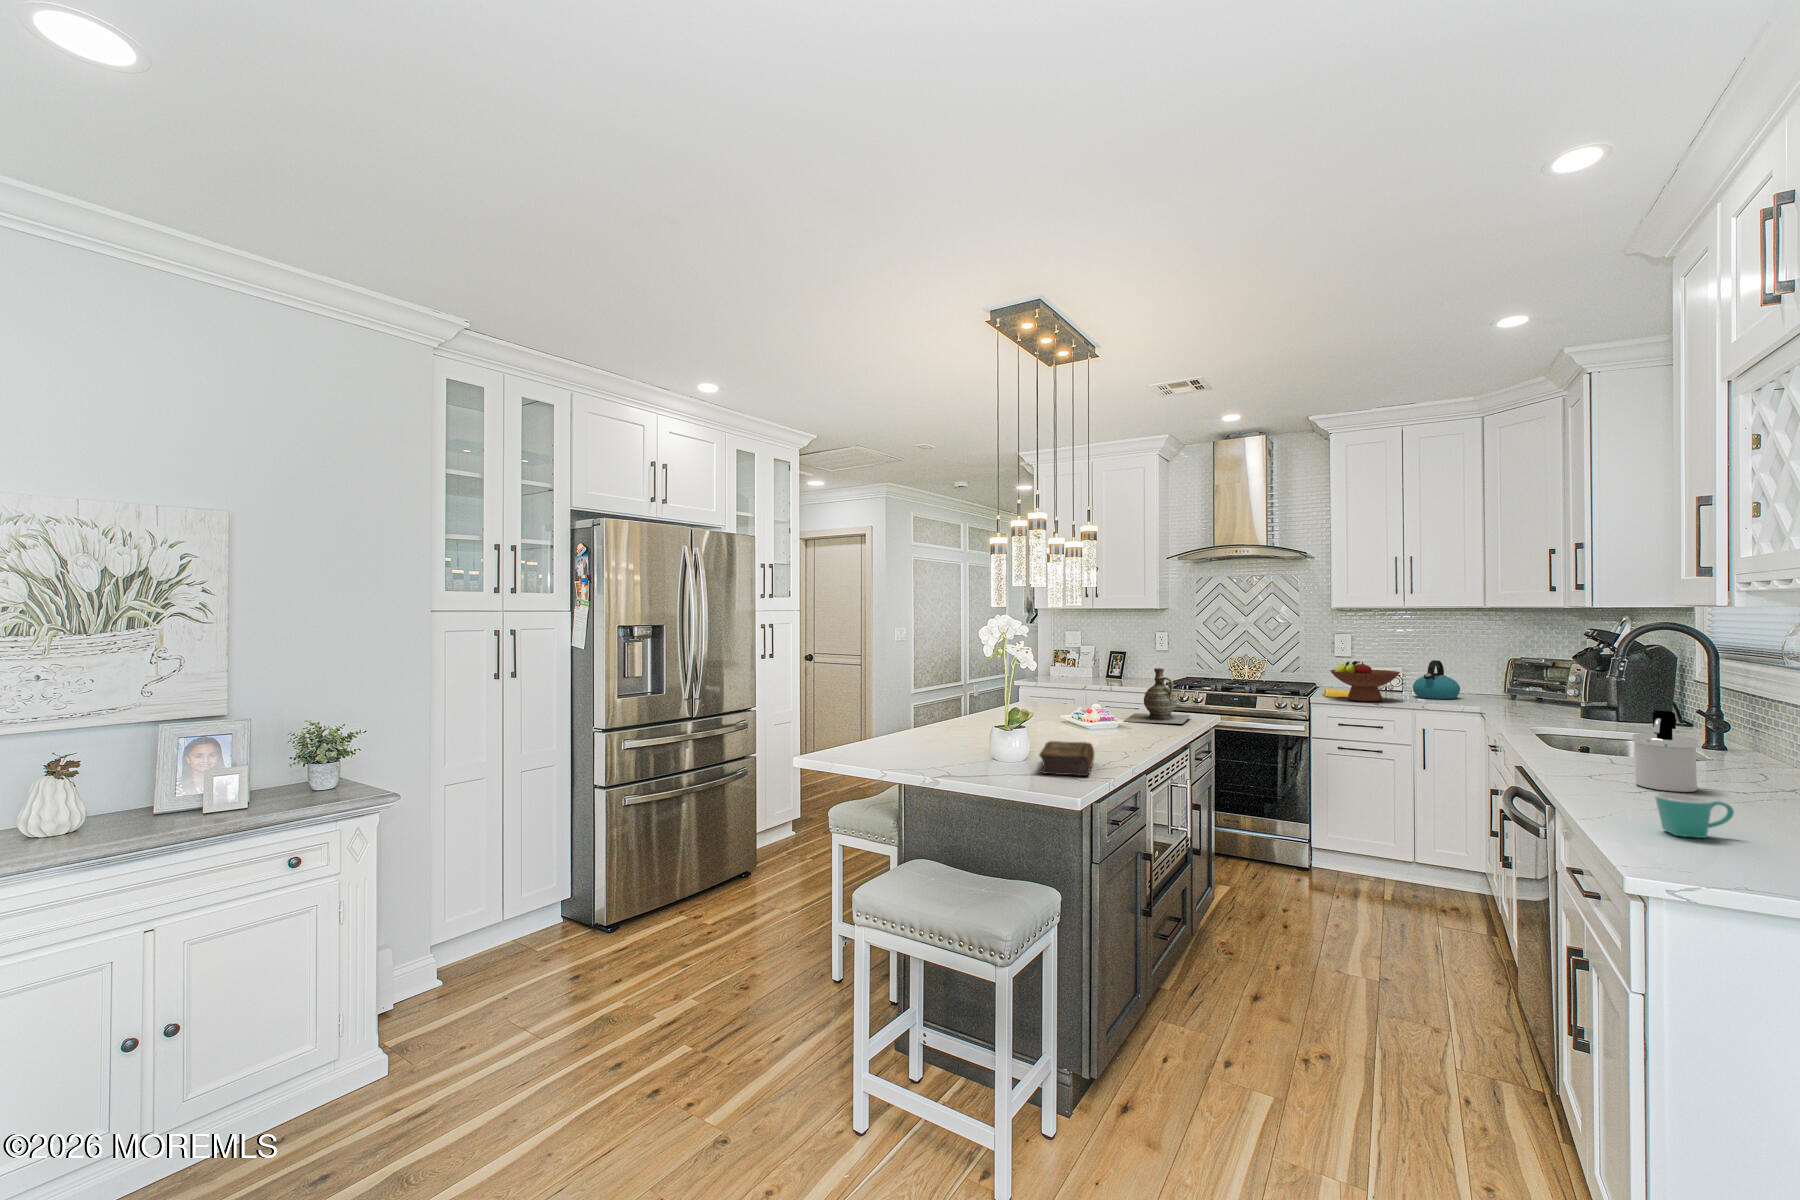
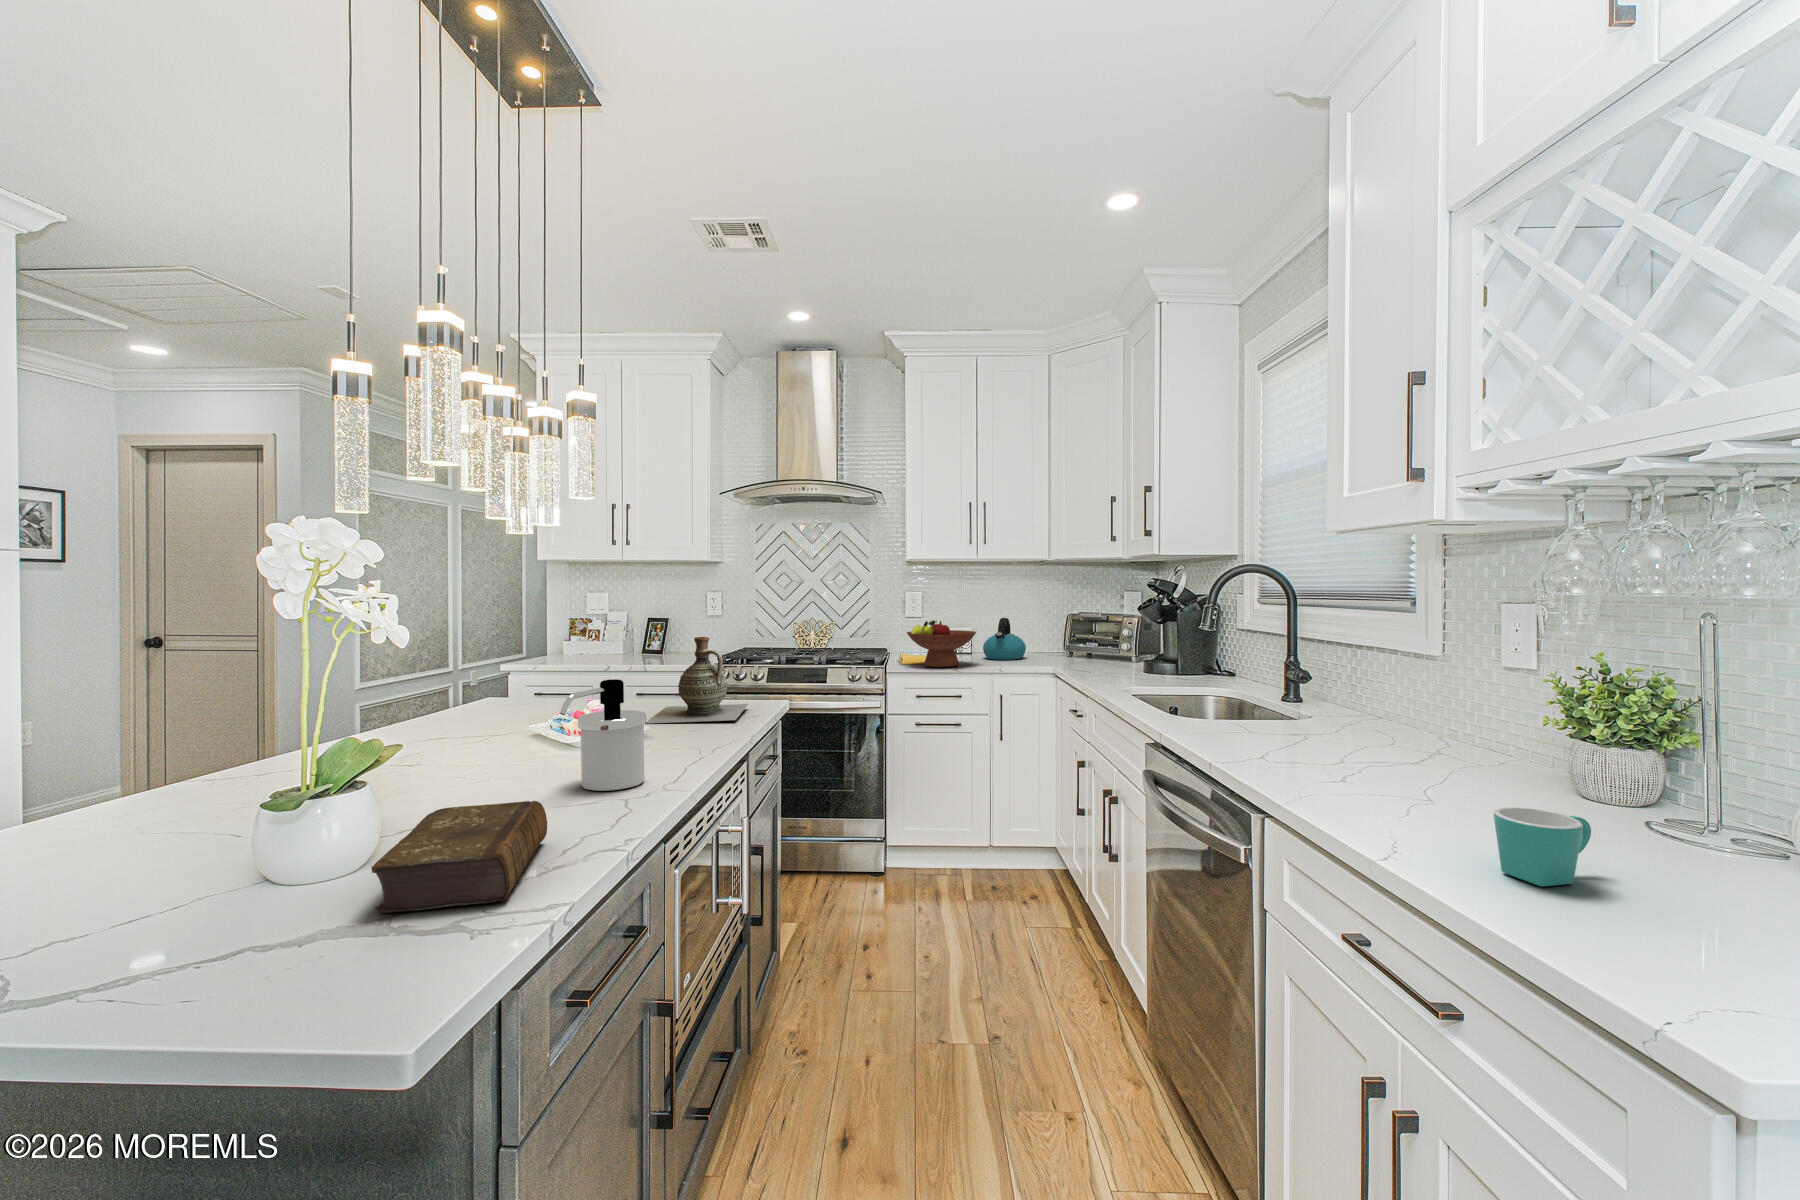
soap dispenser: present [1633,711,1698,792] -> present [560,679,646,791]

